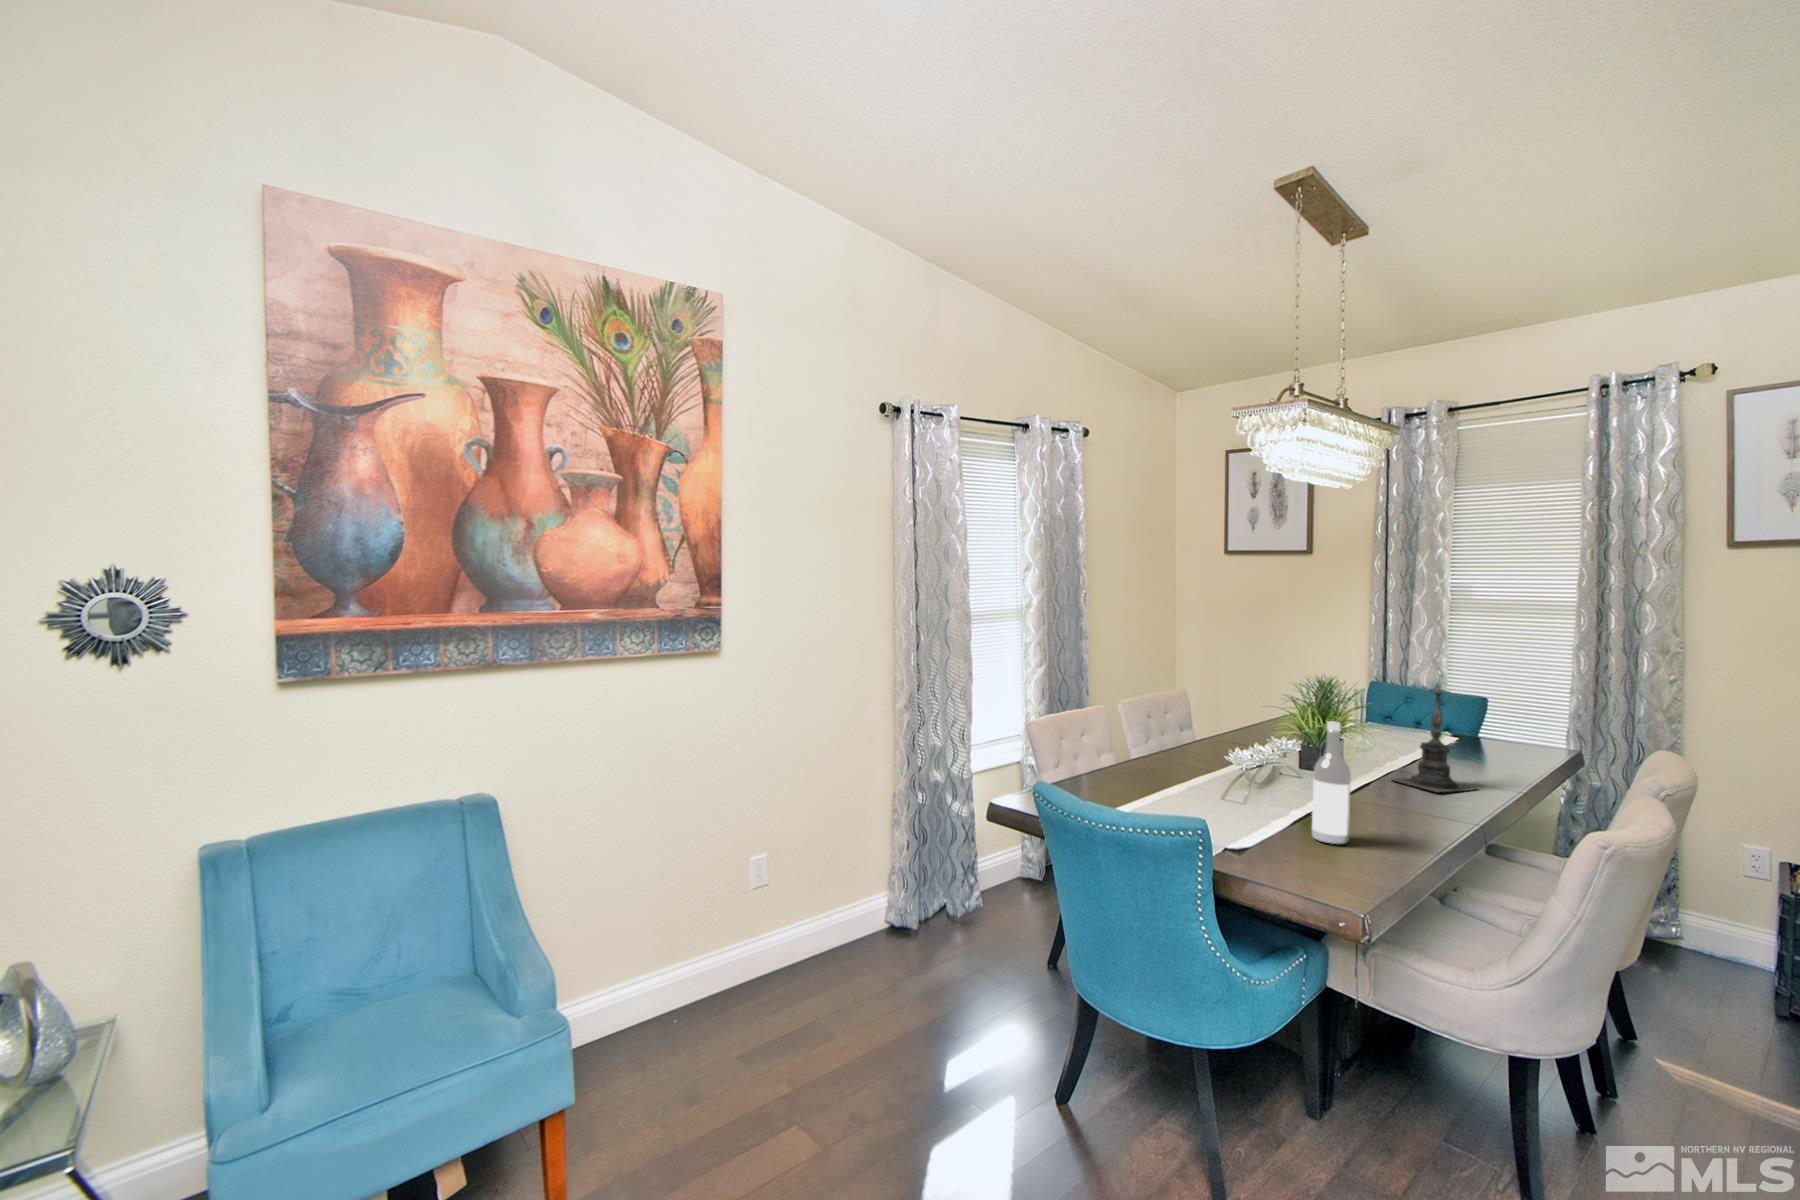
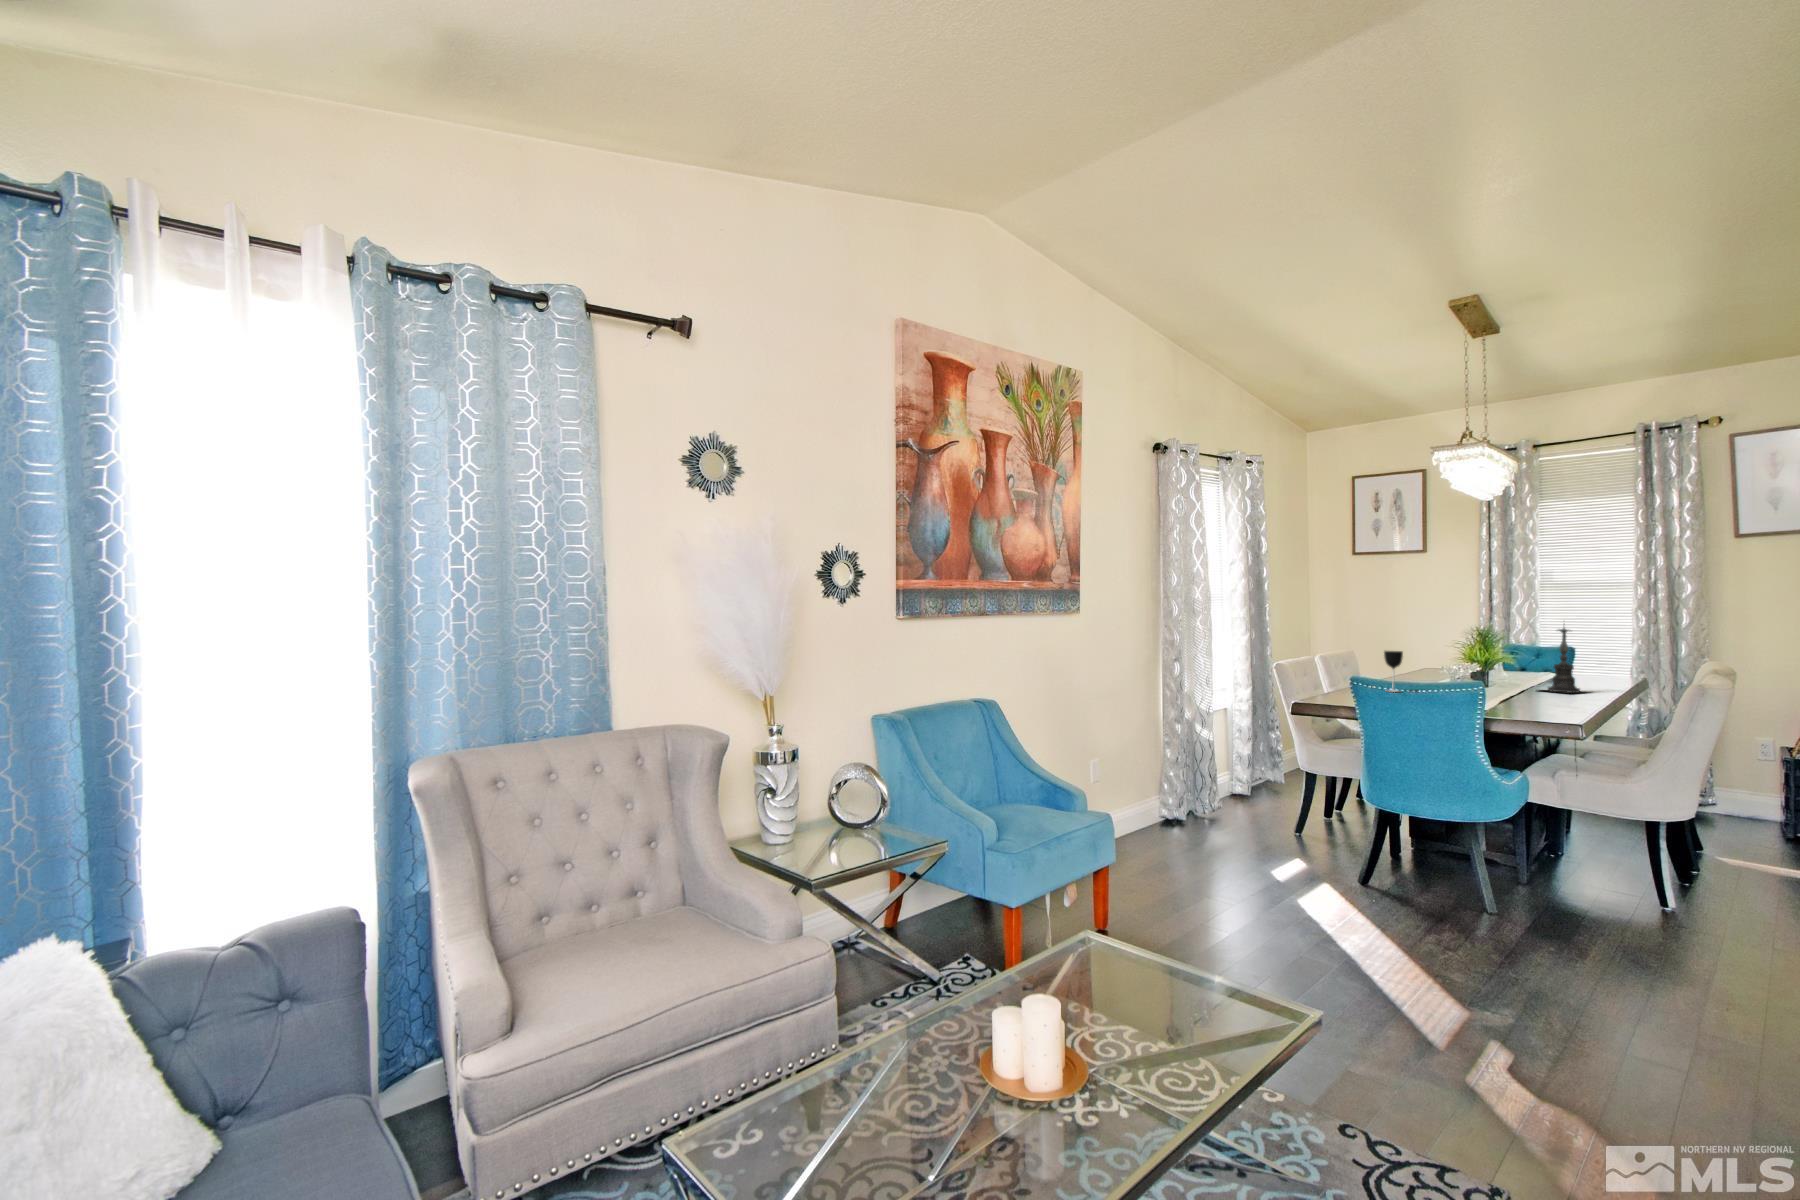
wine glass: none [1163,713,1190,778] -> present [1384,651,1403,692]
wine bottle: present [1312,721,1351,844] -> none [1513,636,1537,708]

